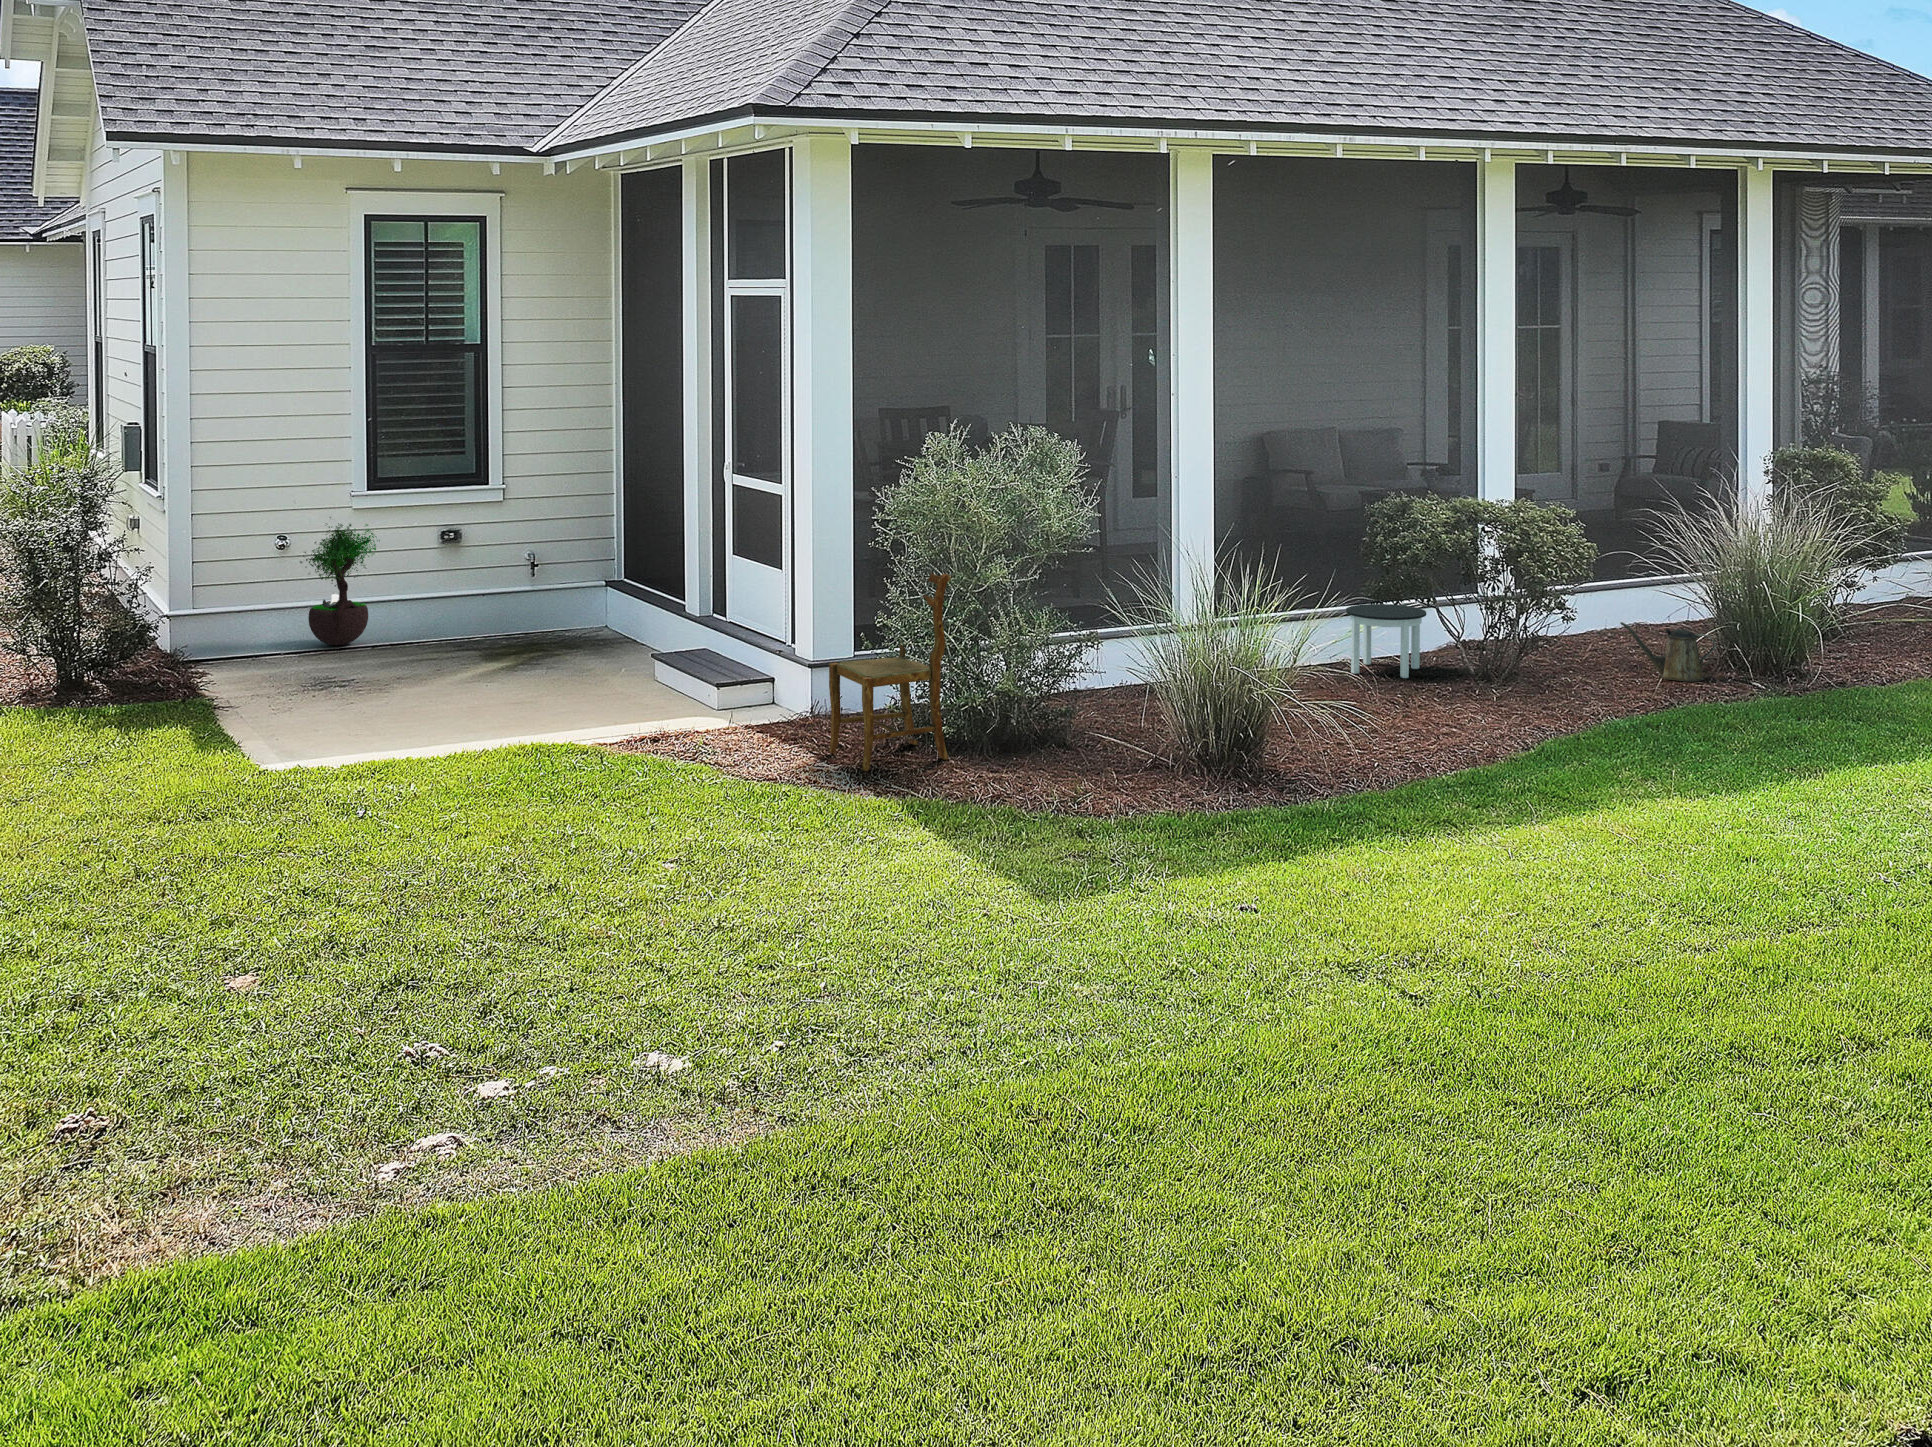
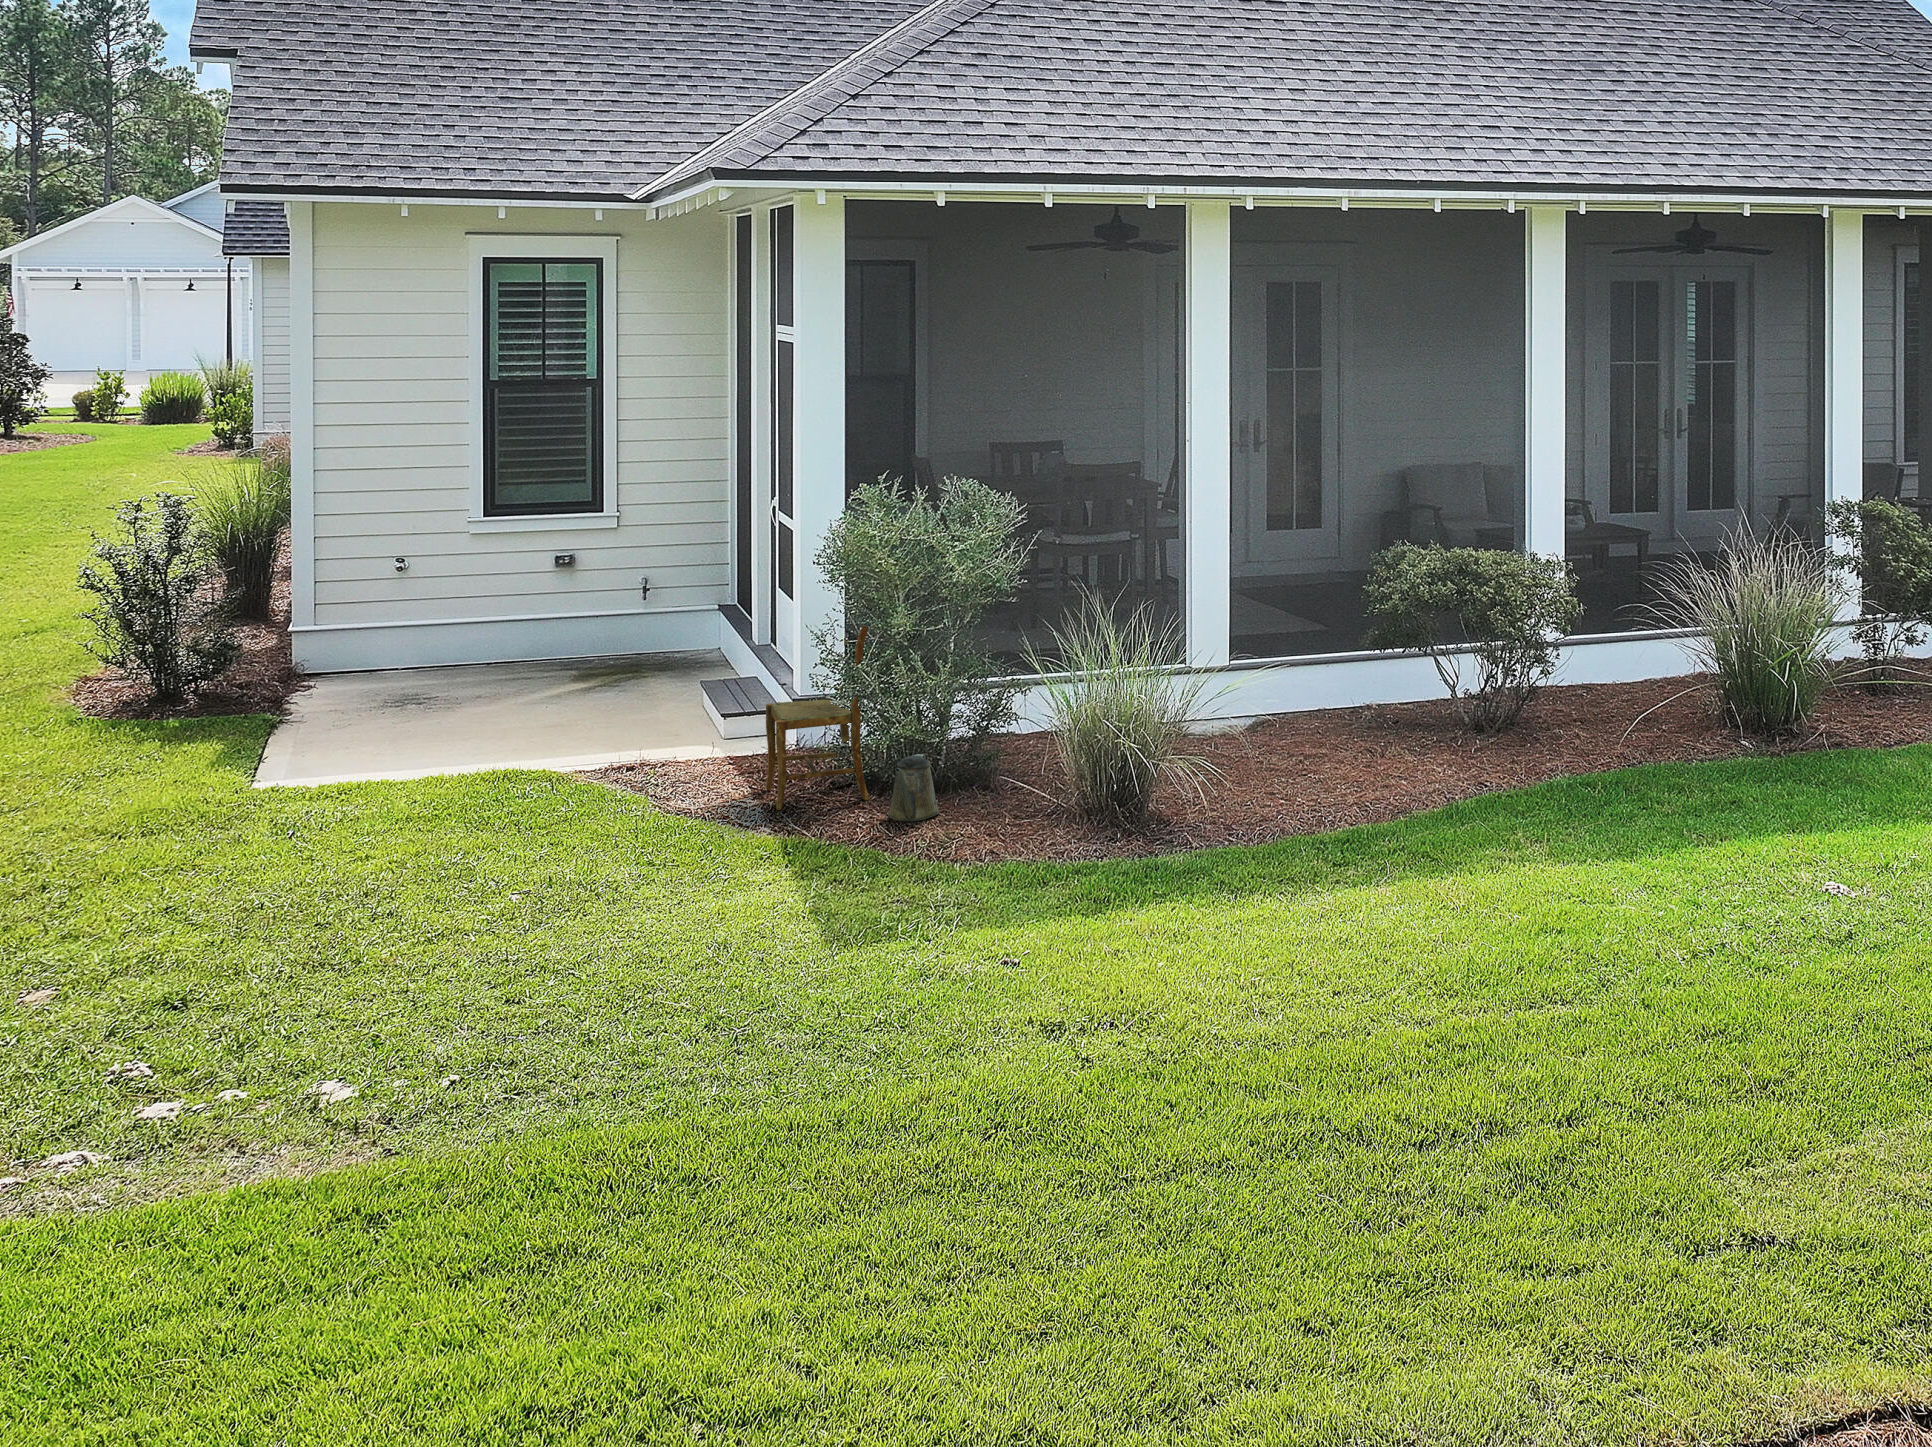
potted tree: present [300,517,380,645] -> none [407,541,486,661]
round table: present [1346,604,1426,678] -> none [1359,650,1437,726]
watering can: present [1620,622,1715,682] -> present [888,754,940,821]

